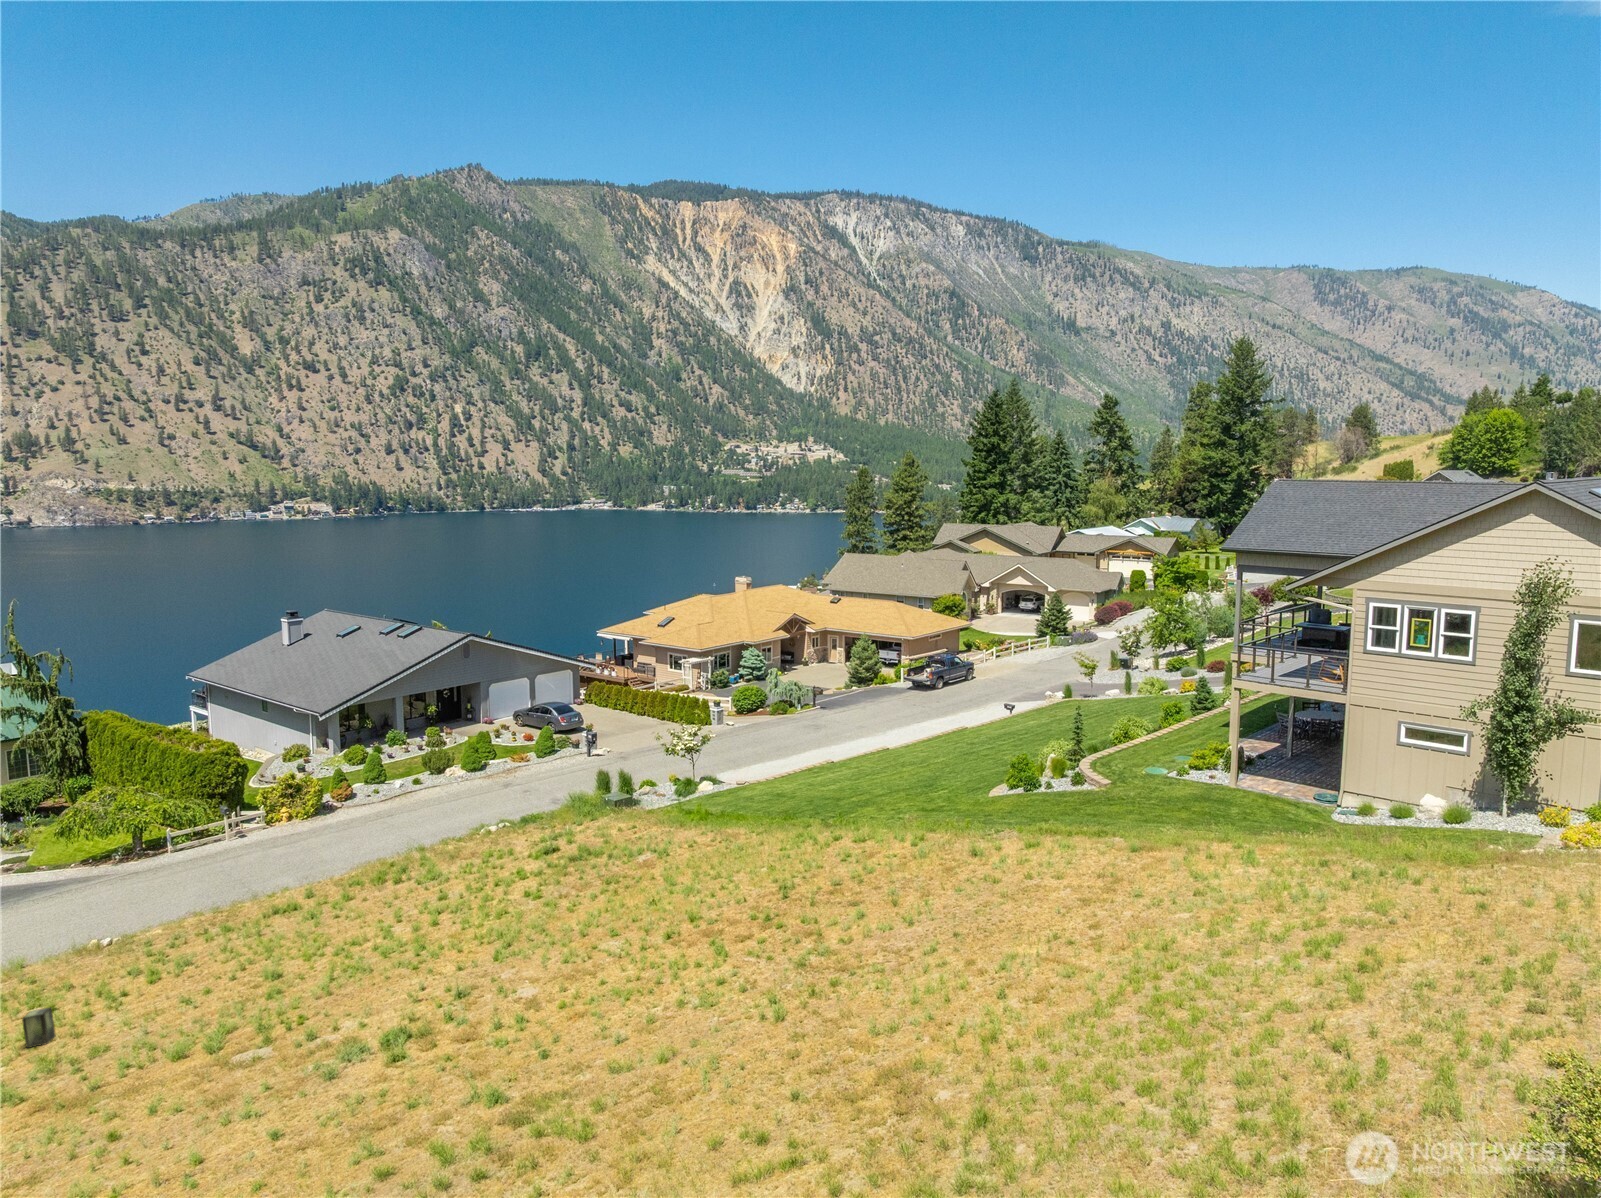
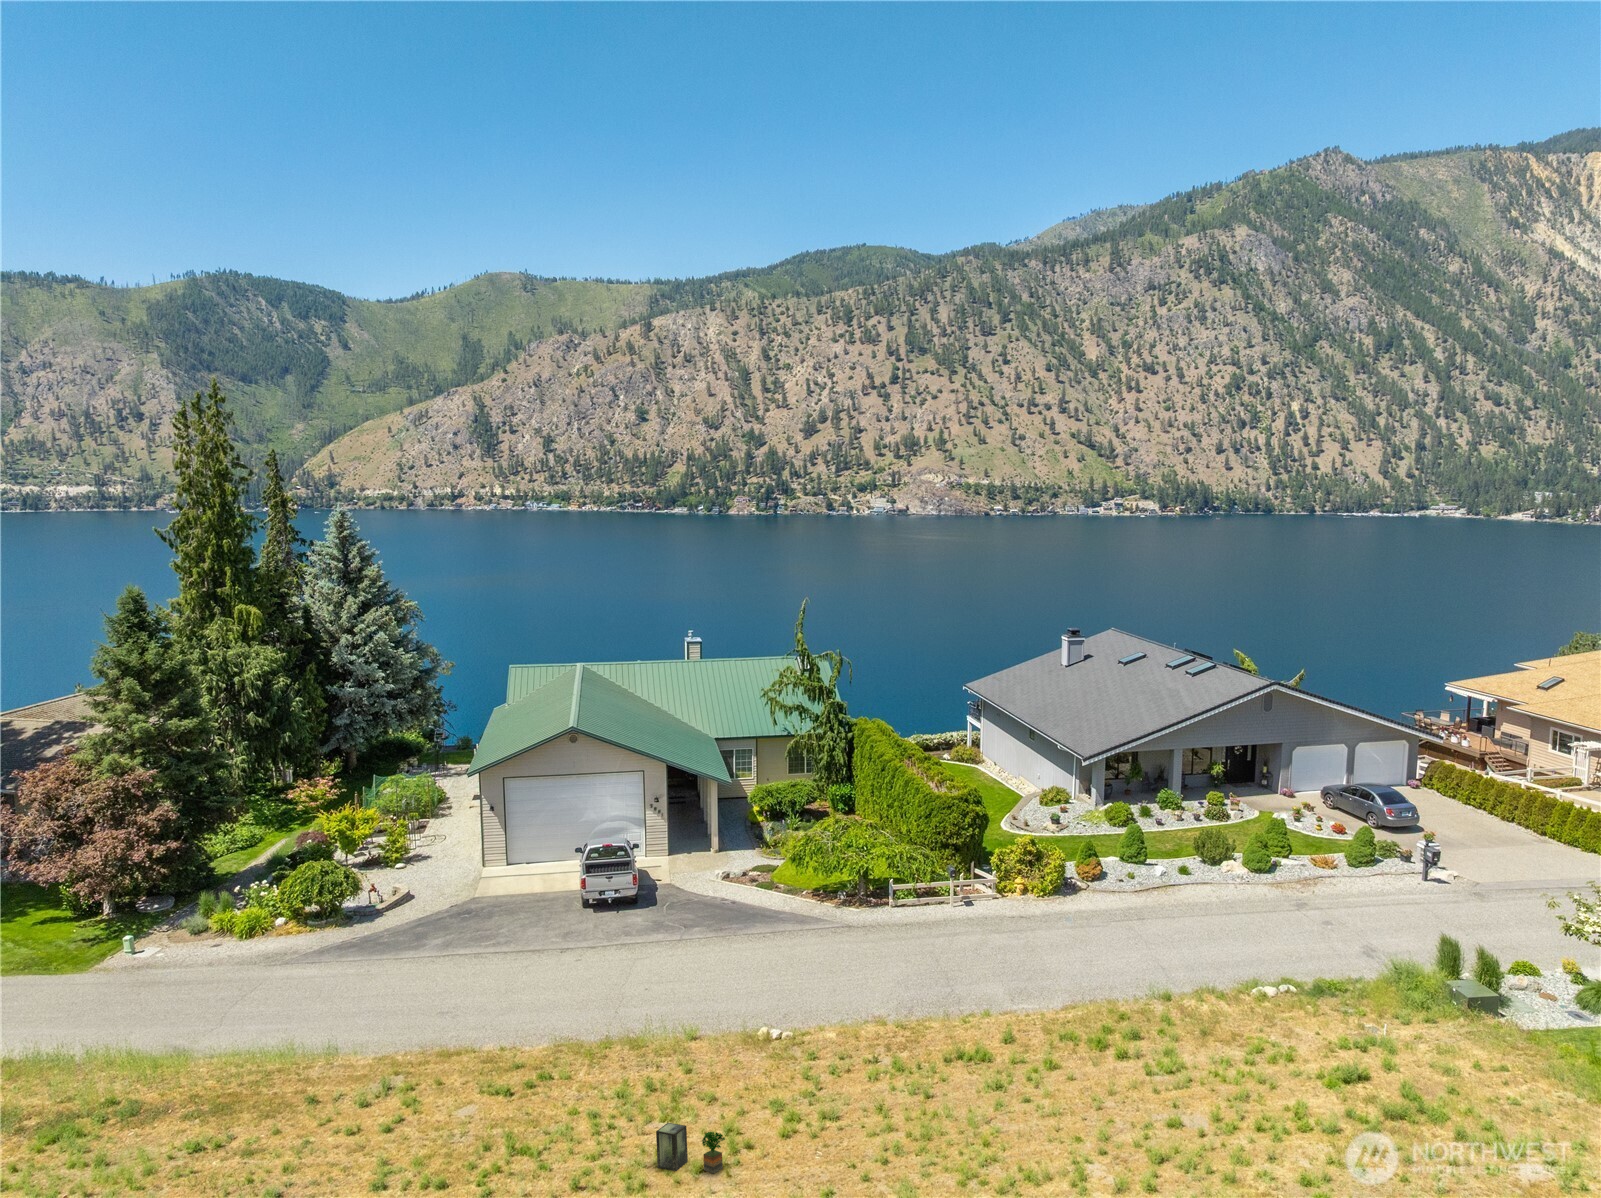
potted tree: none [72,1000,95,1035] -> present [702,1132,725,1174]

